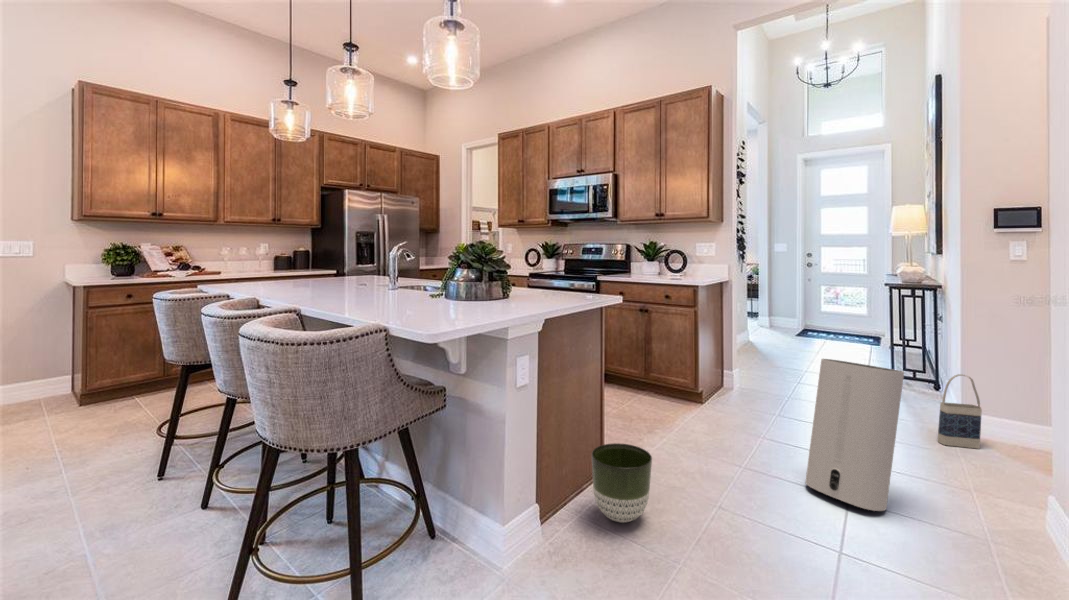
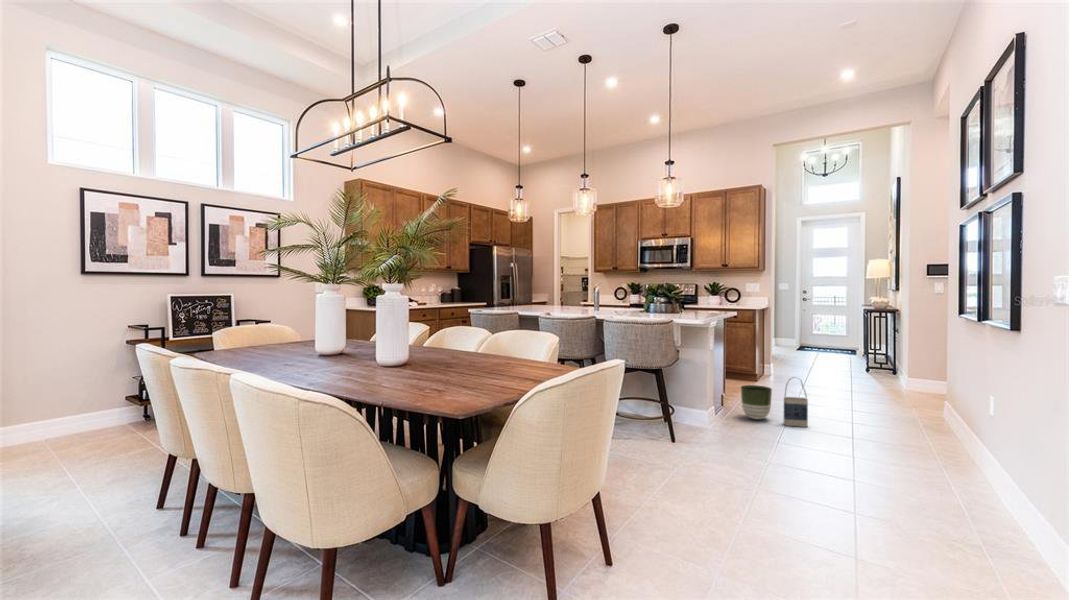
air purifier: present [805,359,904,511] -> none [836,344,880,413]
bag: present [938,374,982,449] -> present [784,377,808,427]

